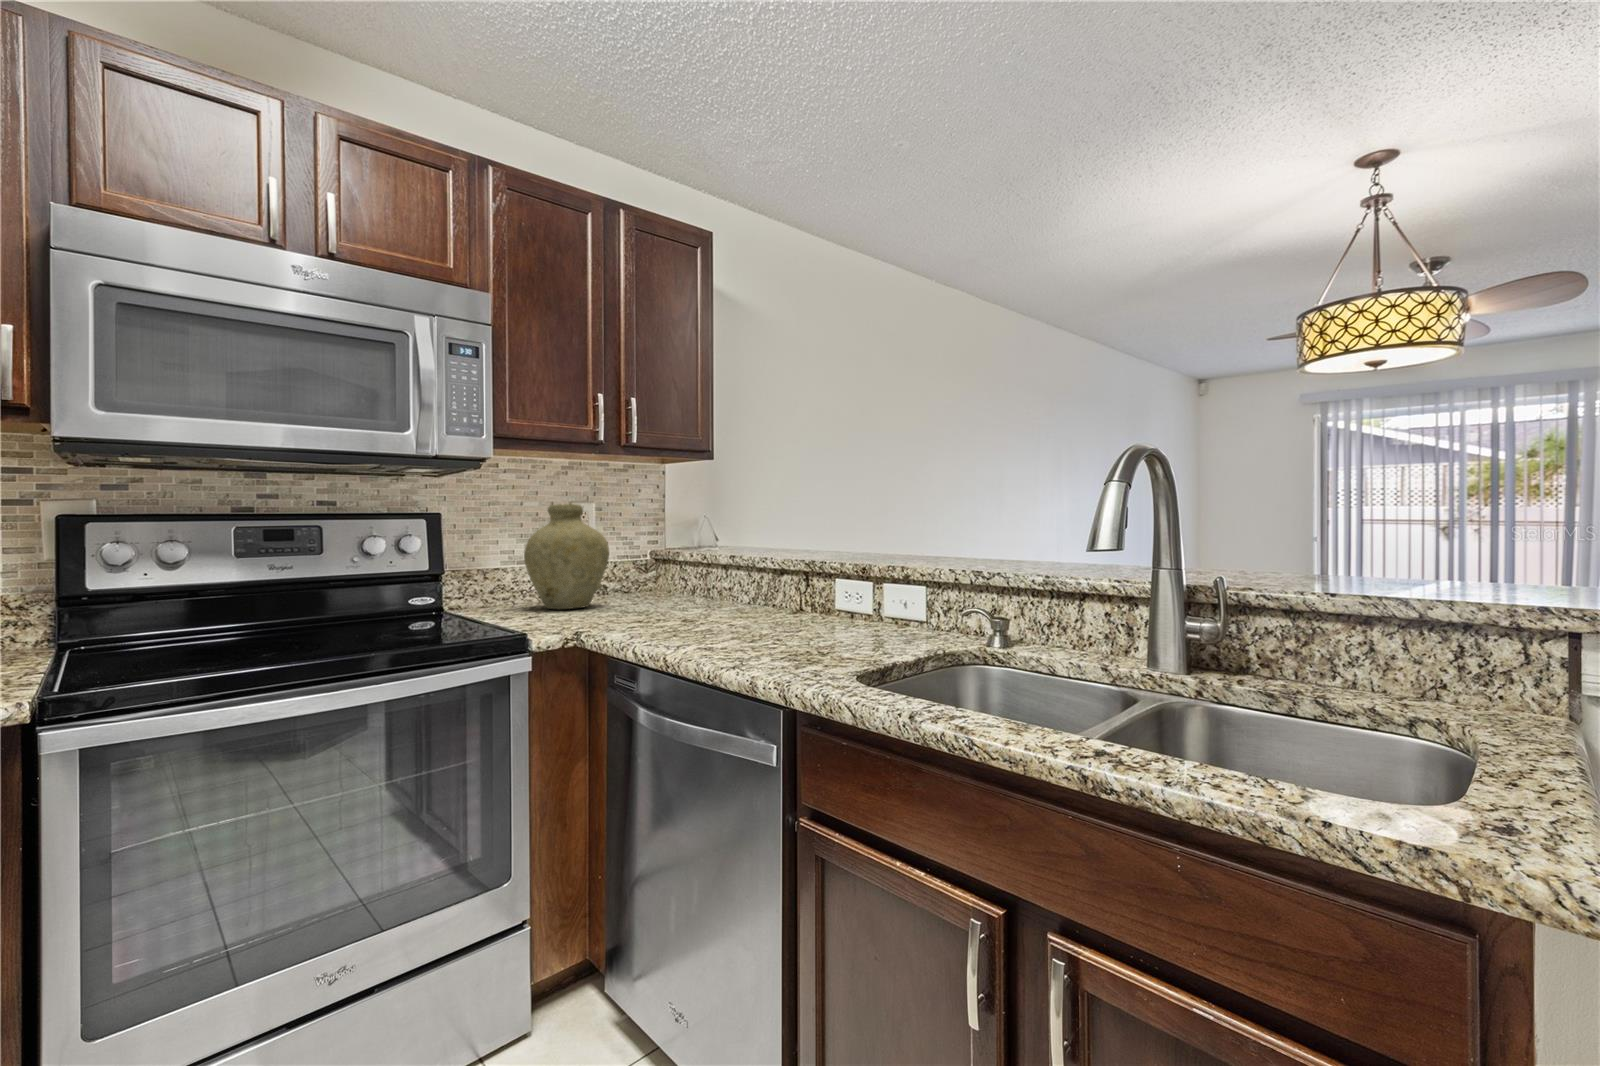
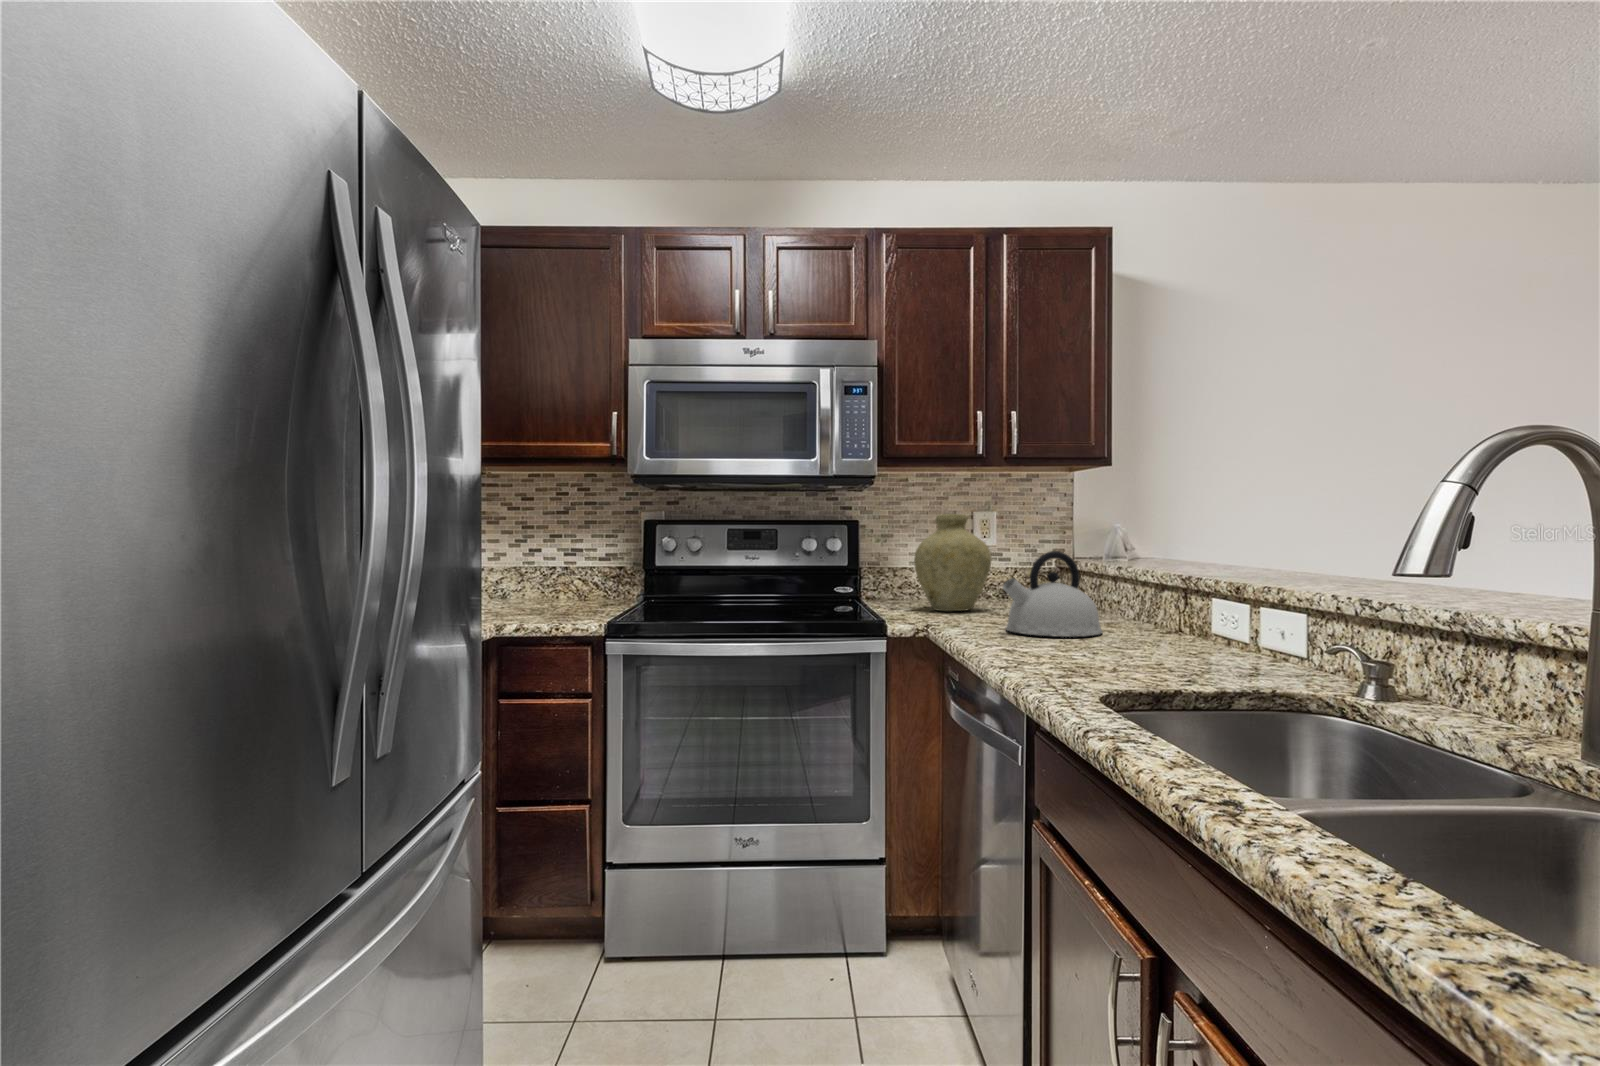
kettle: none [654,540,746,624] -> present [1003,551,1102,637]

